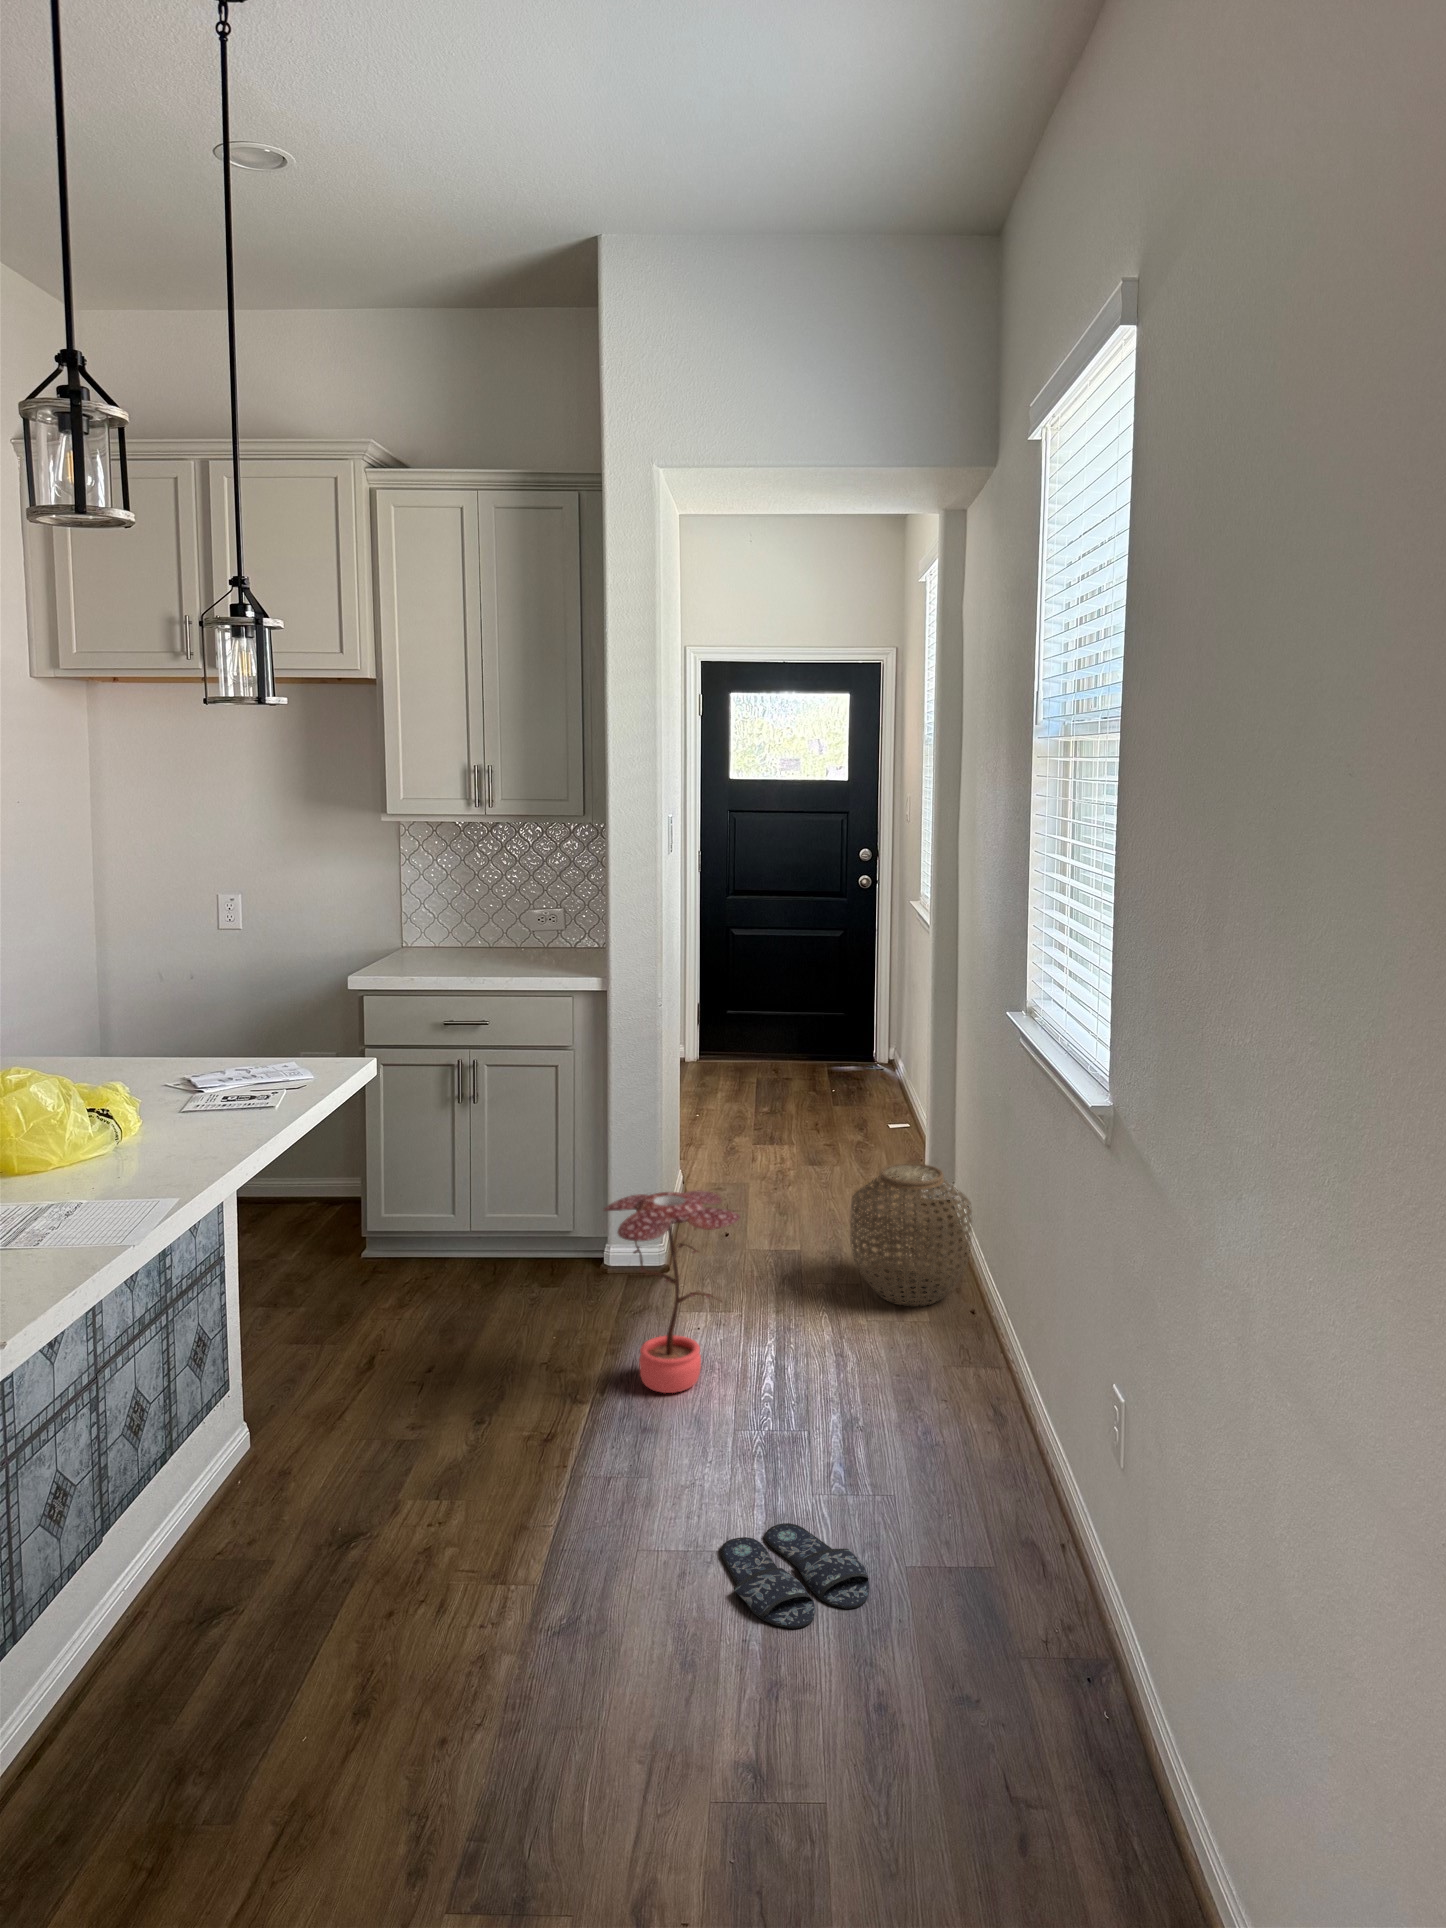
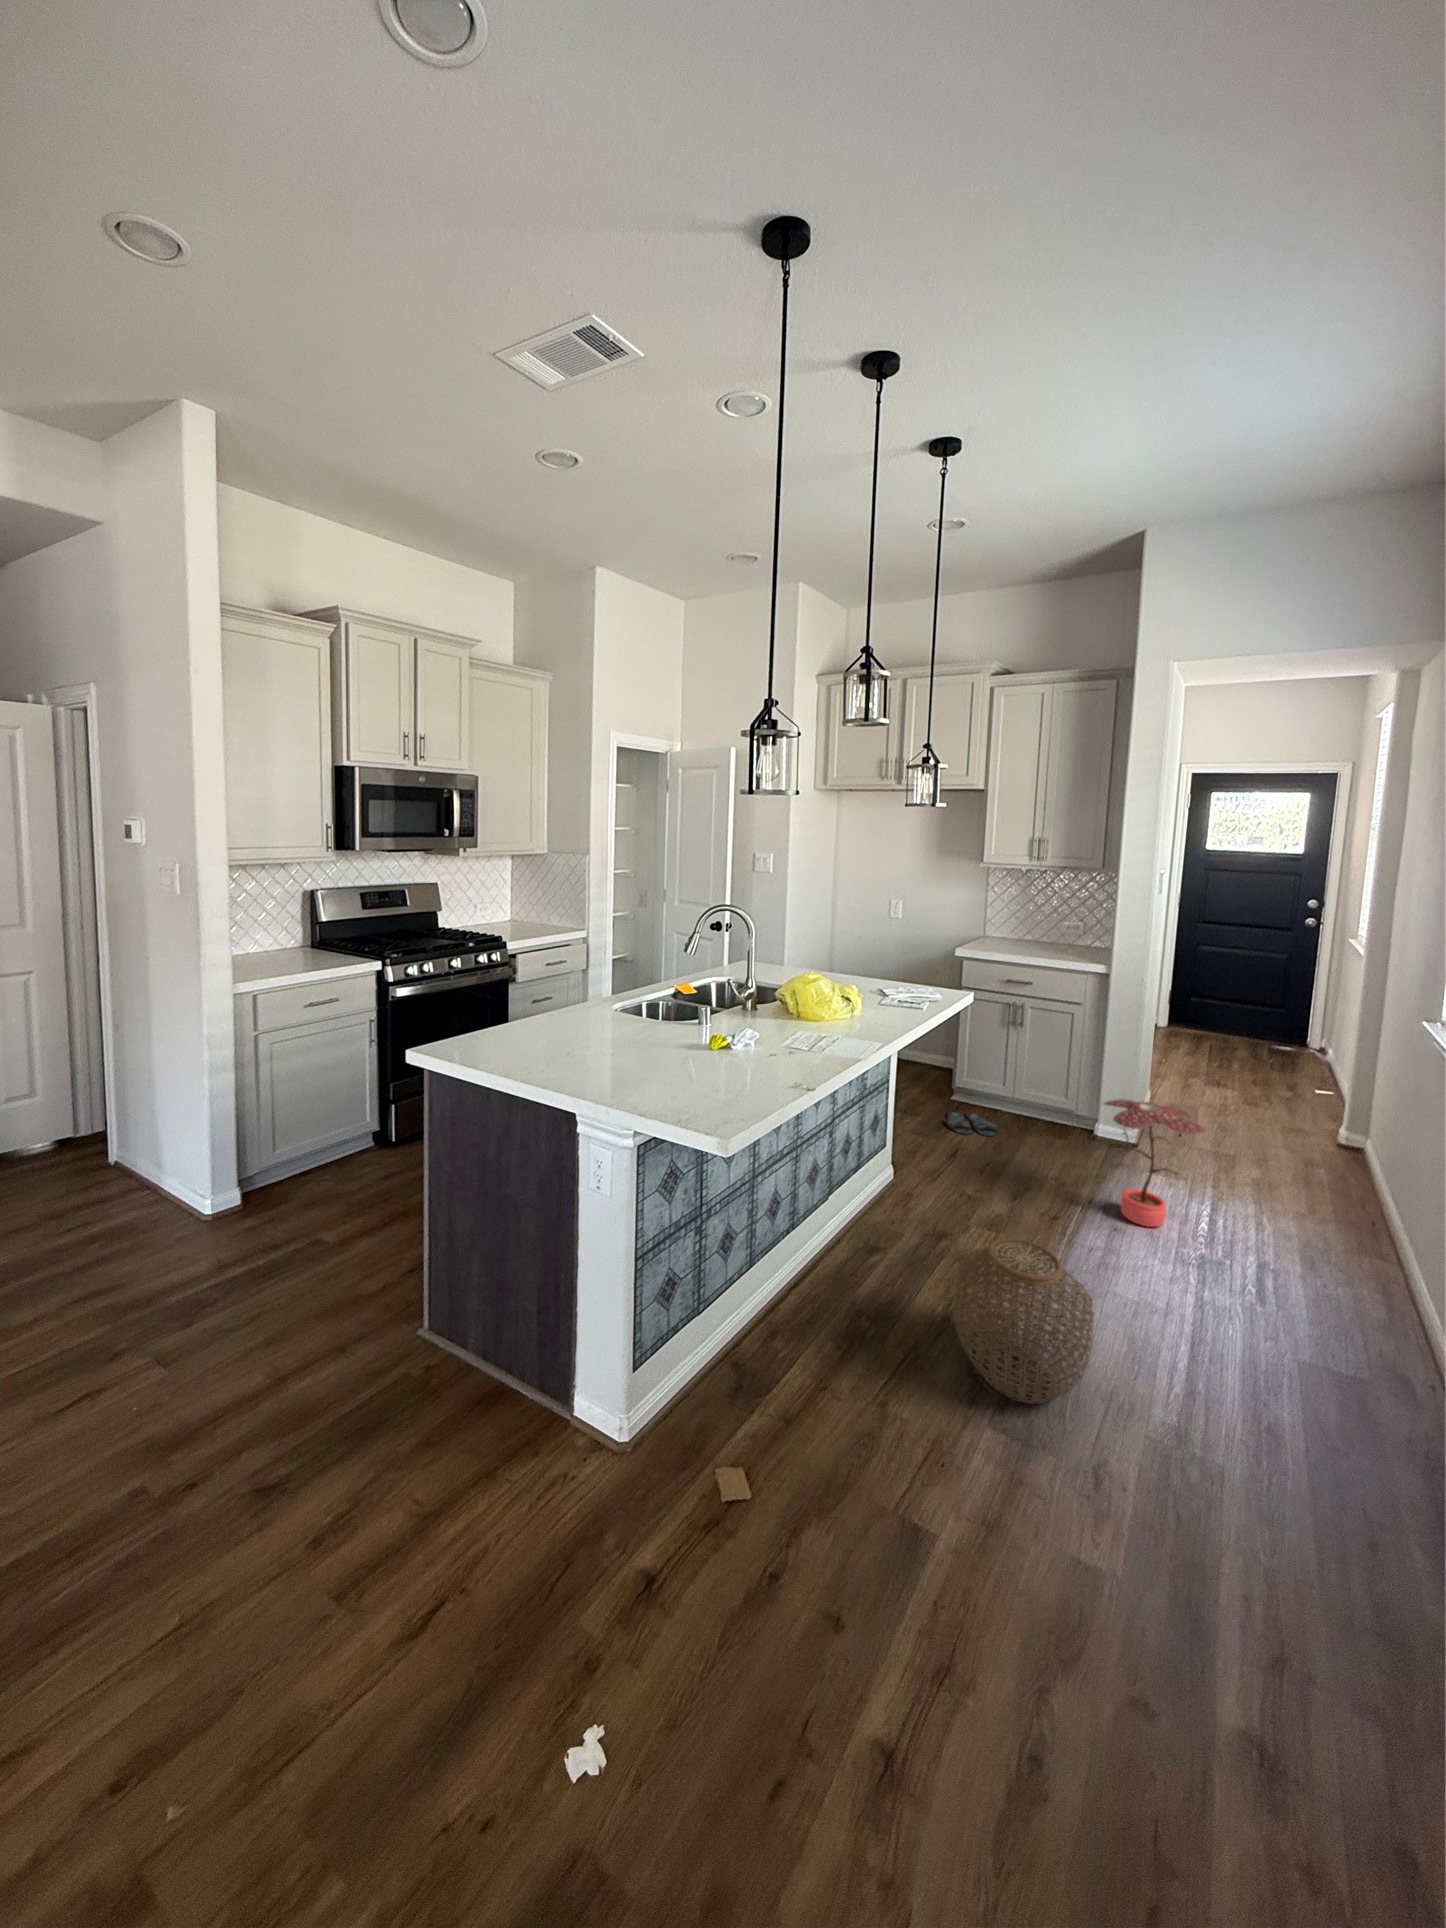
woven basket: present [850,1163,972,1306] -> present [954,1238,1094,1404]
slippers: present [721,1523,869,1629] -> present [946,1112,997,1136]

